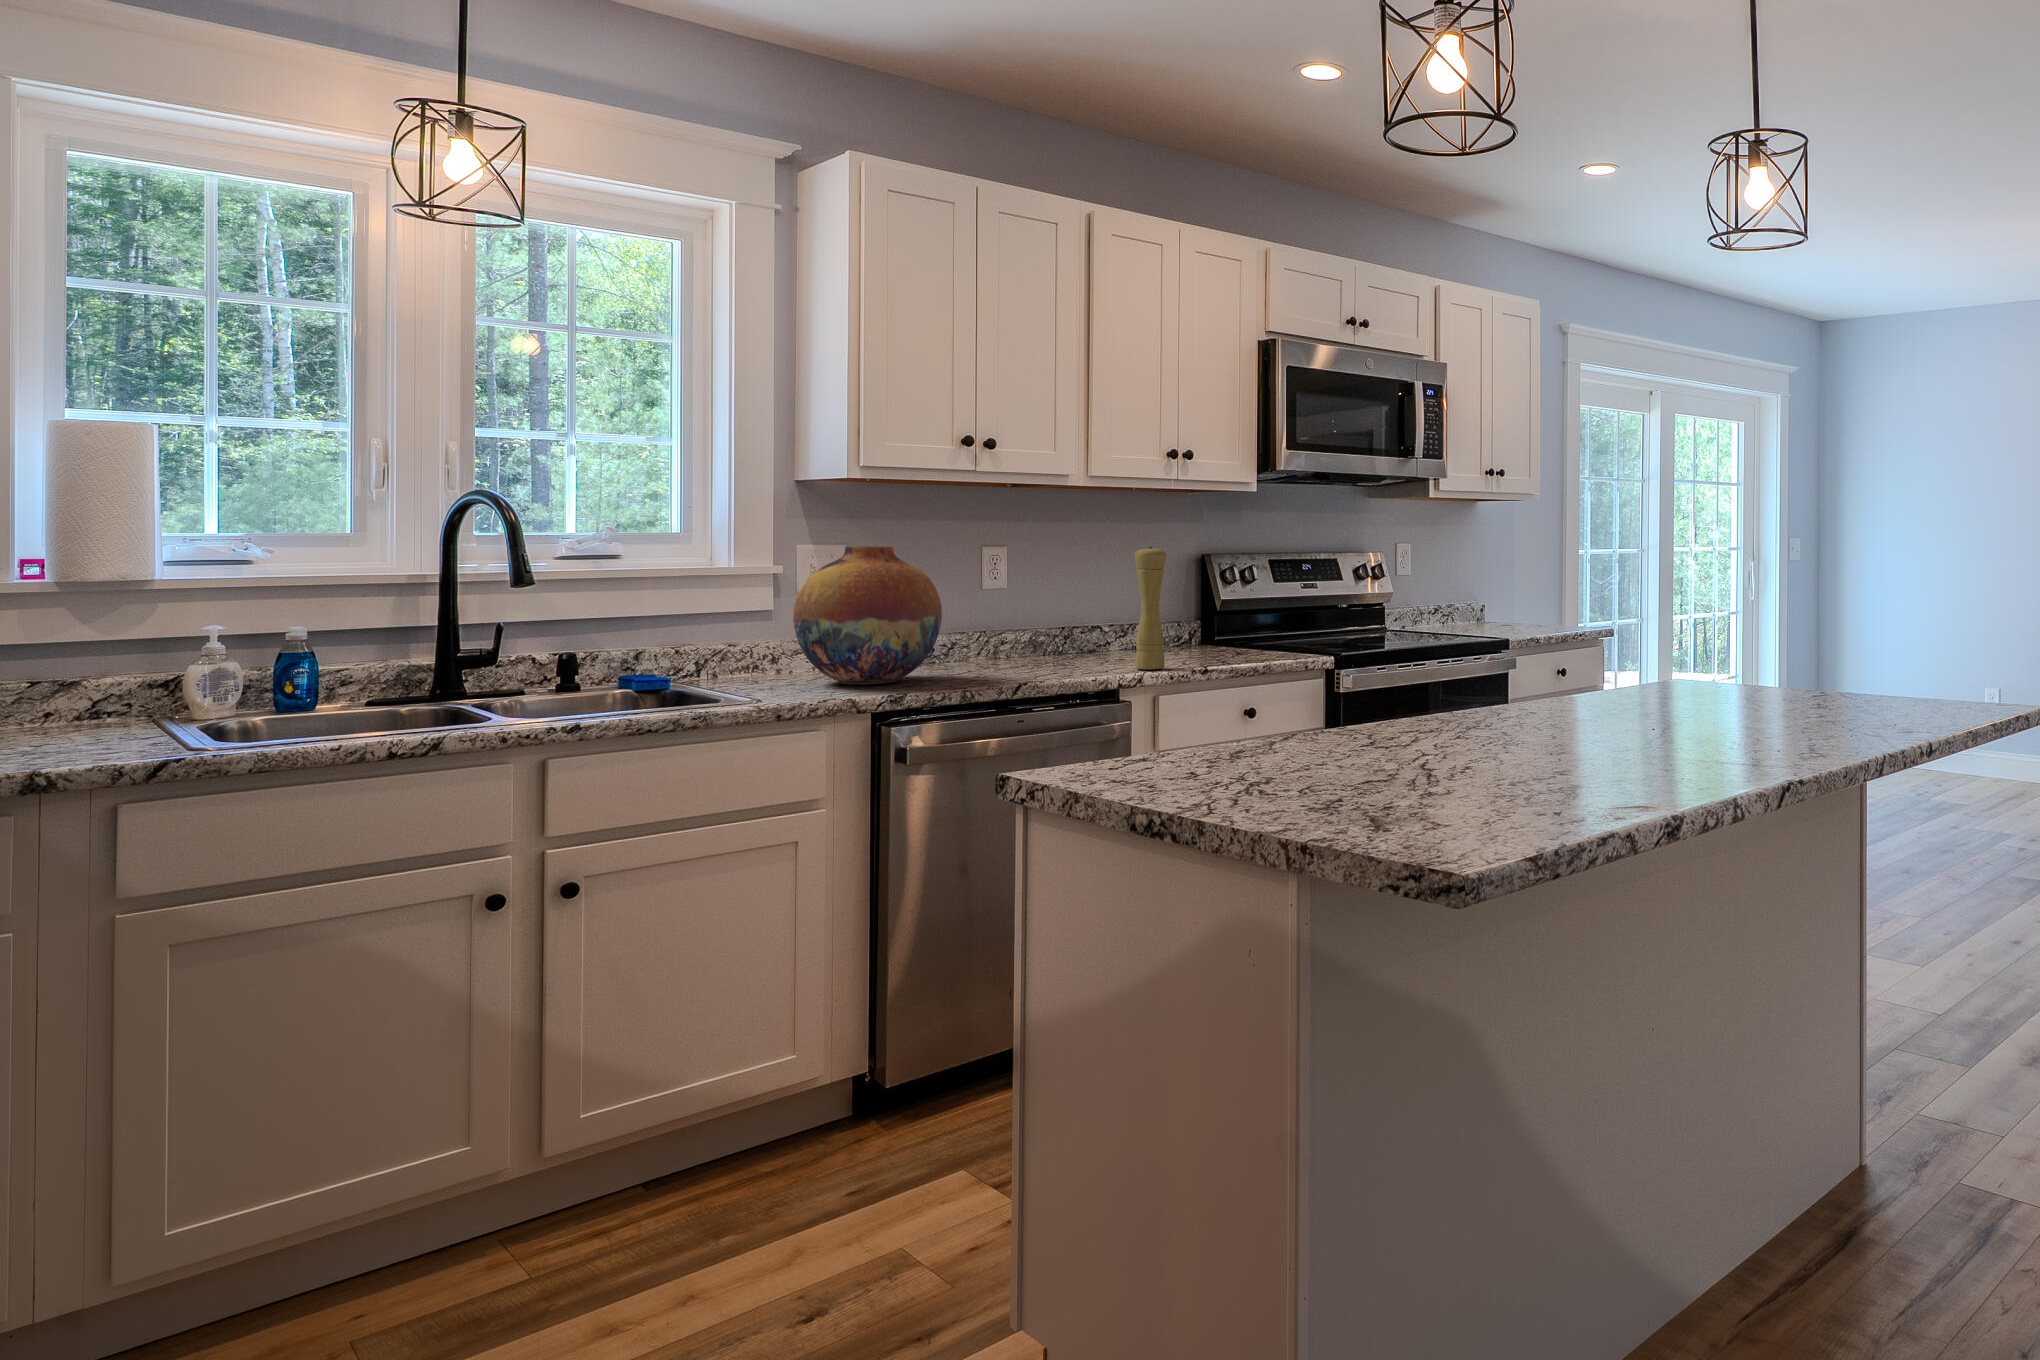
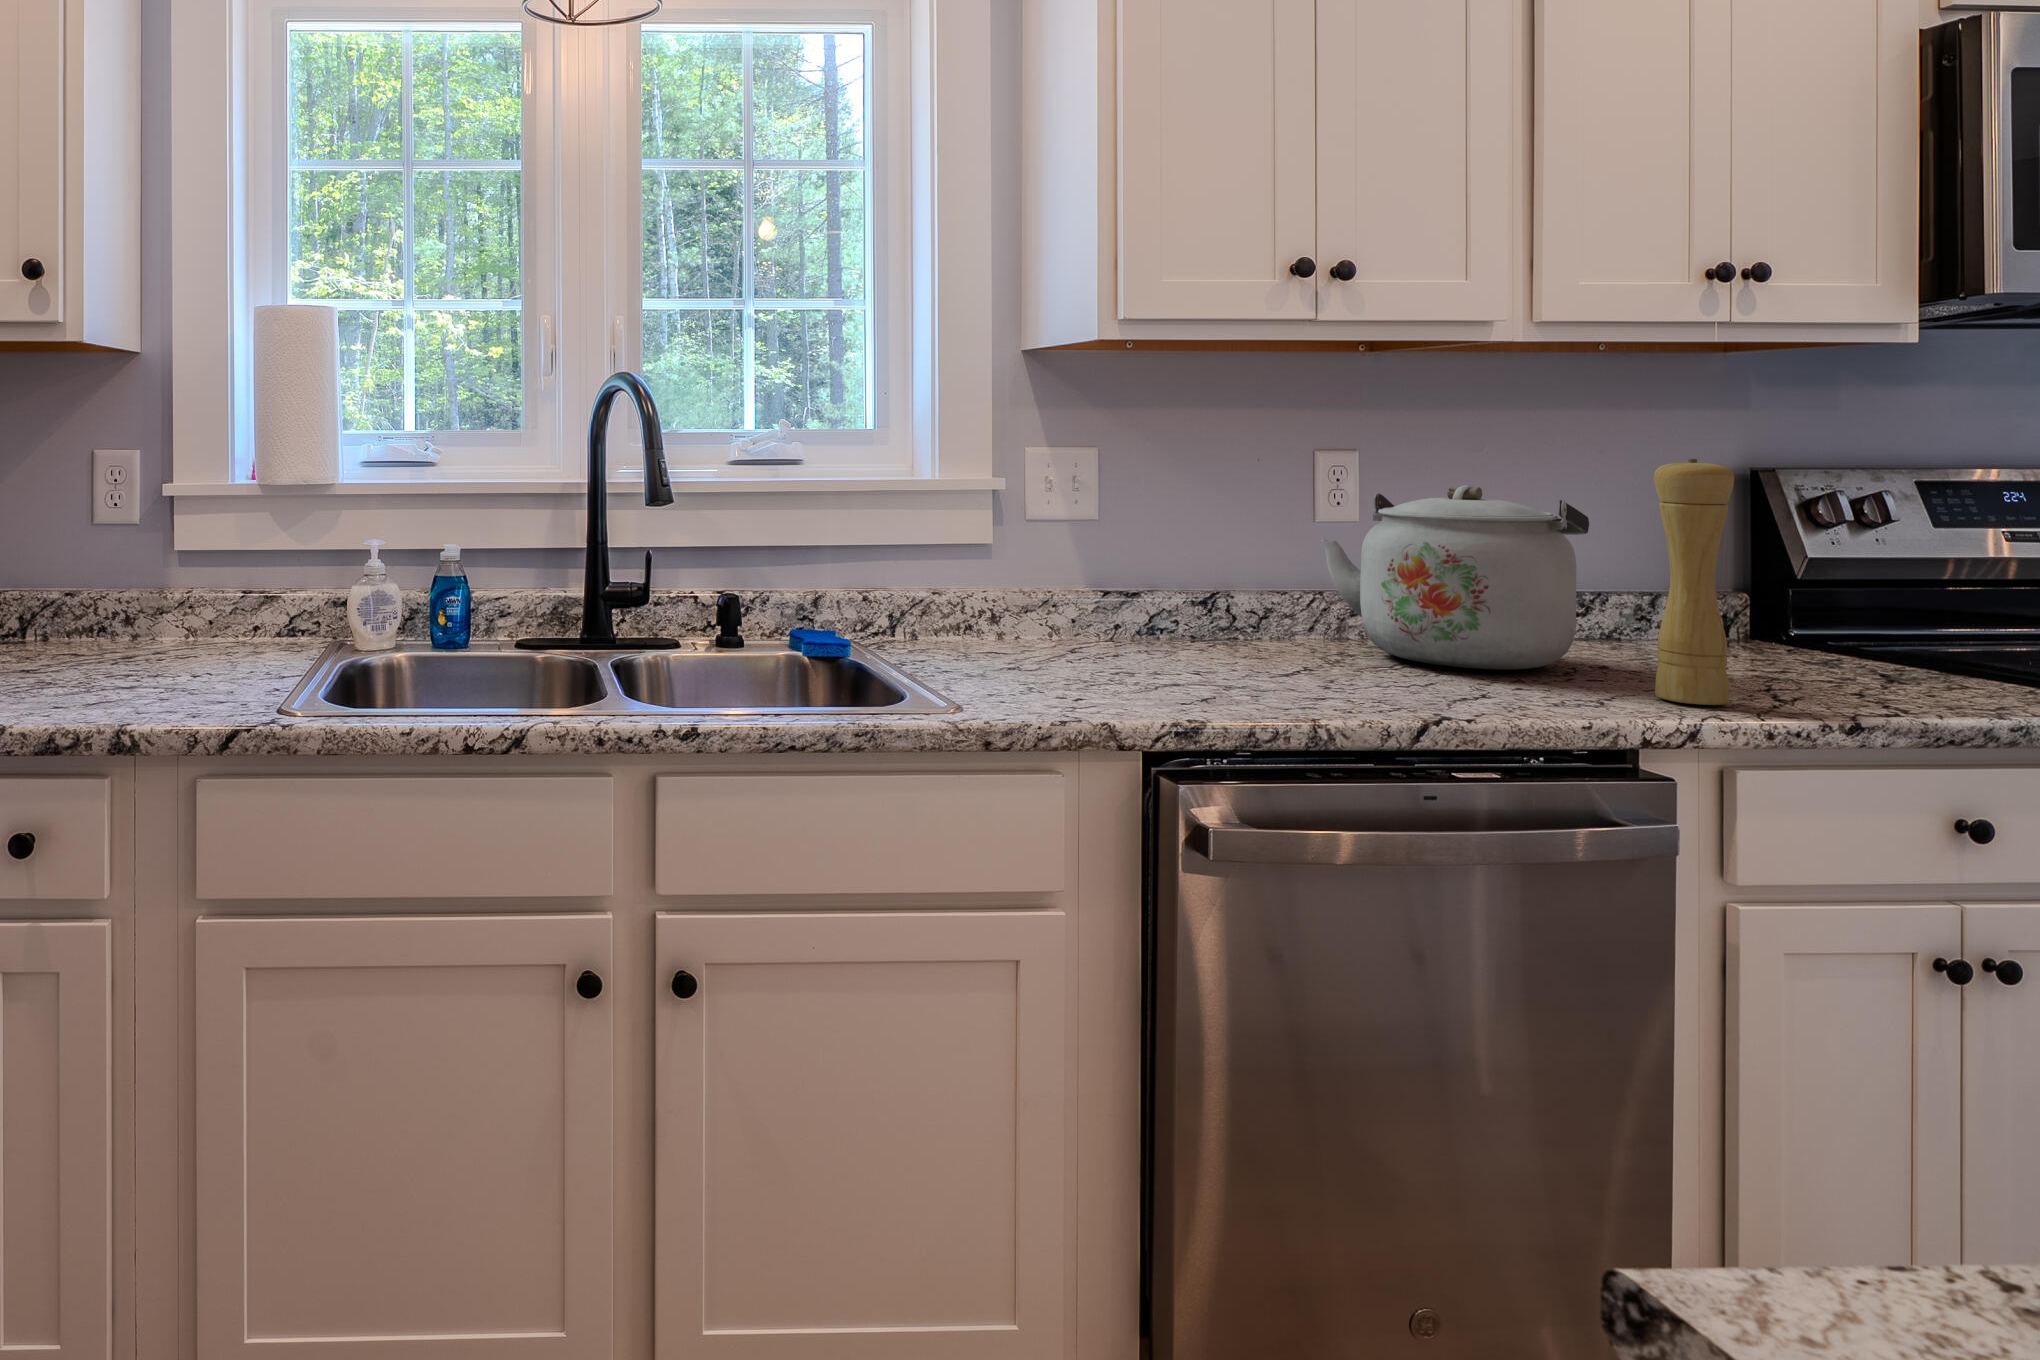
vase: present [793,546,942,685] -> none [1020,453,1262,682]
kettle: none [981,564,1116,665] -> present [1322,485,1589,670]

